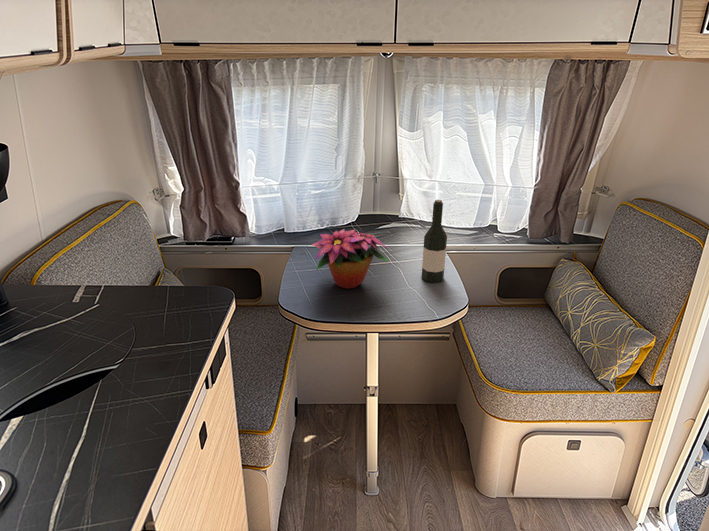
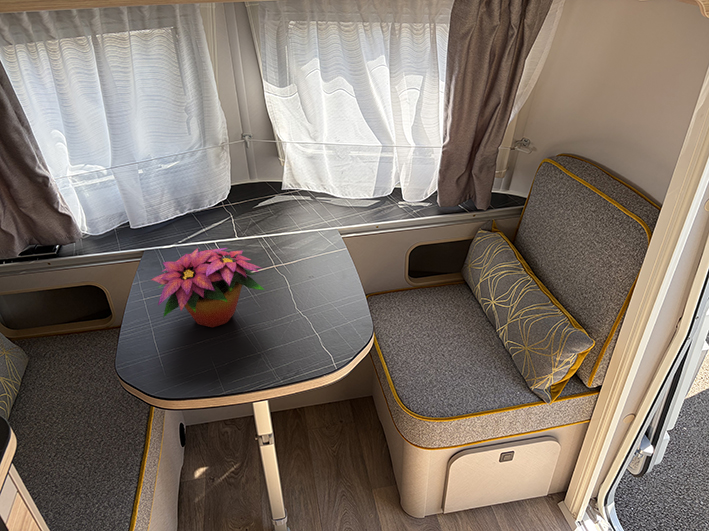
wine bottle: present [422,200,447,283] -> none [309,197,340,301]

